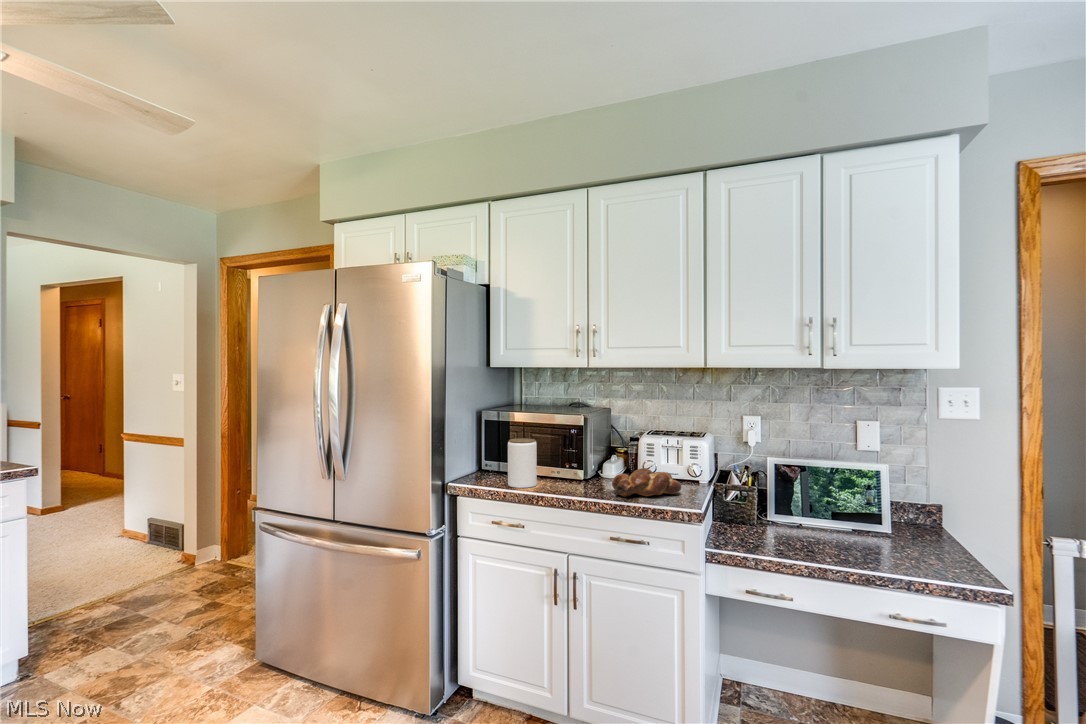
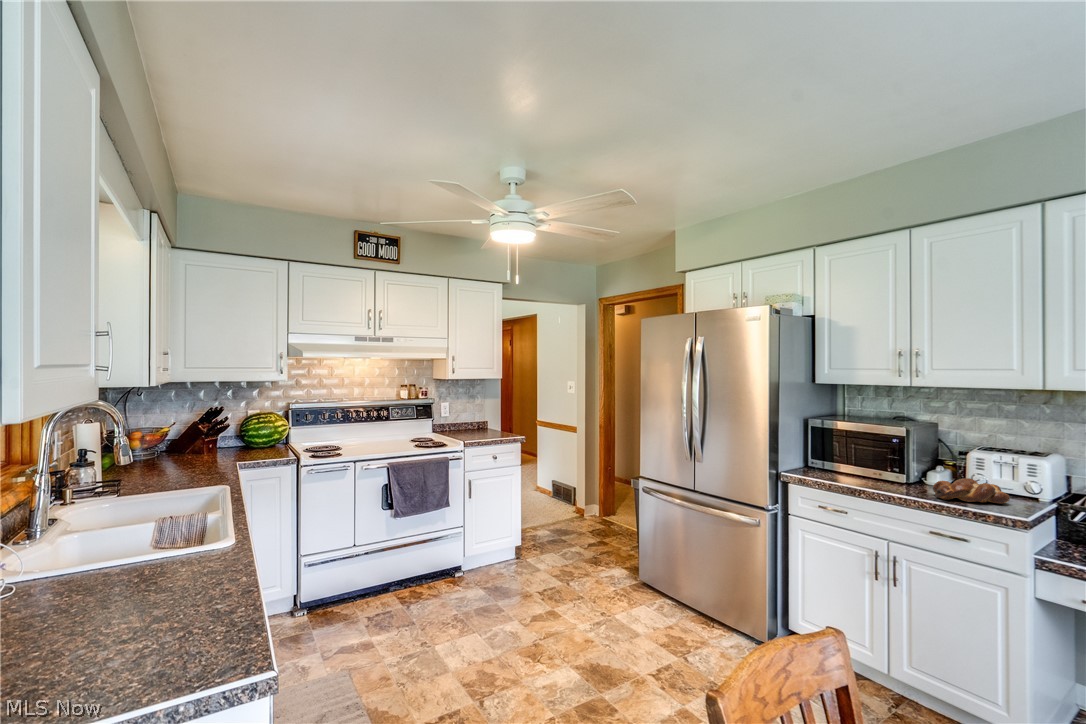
jar: present [508,438,537,488] -> none [832,444,859,483]

